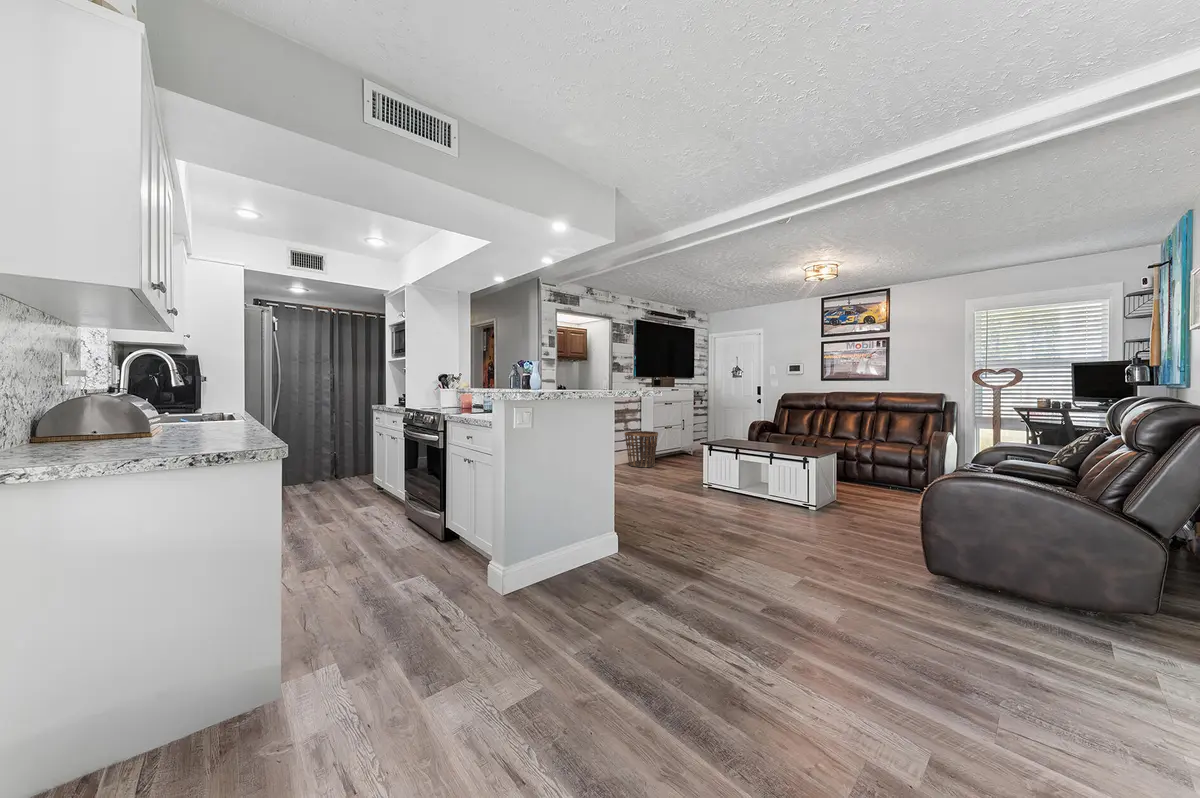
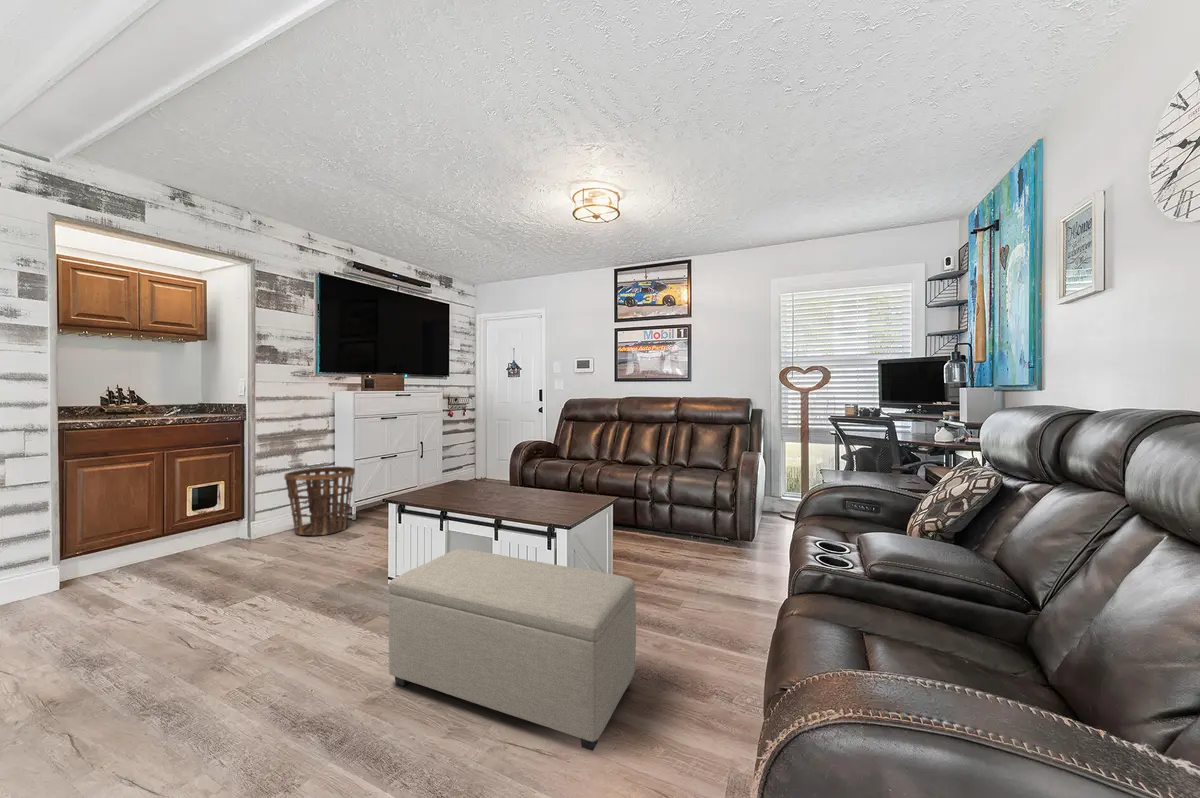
ottoman: none [736,464,862,540] -> present [389,549,636,751]

